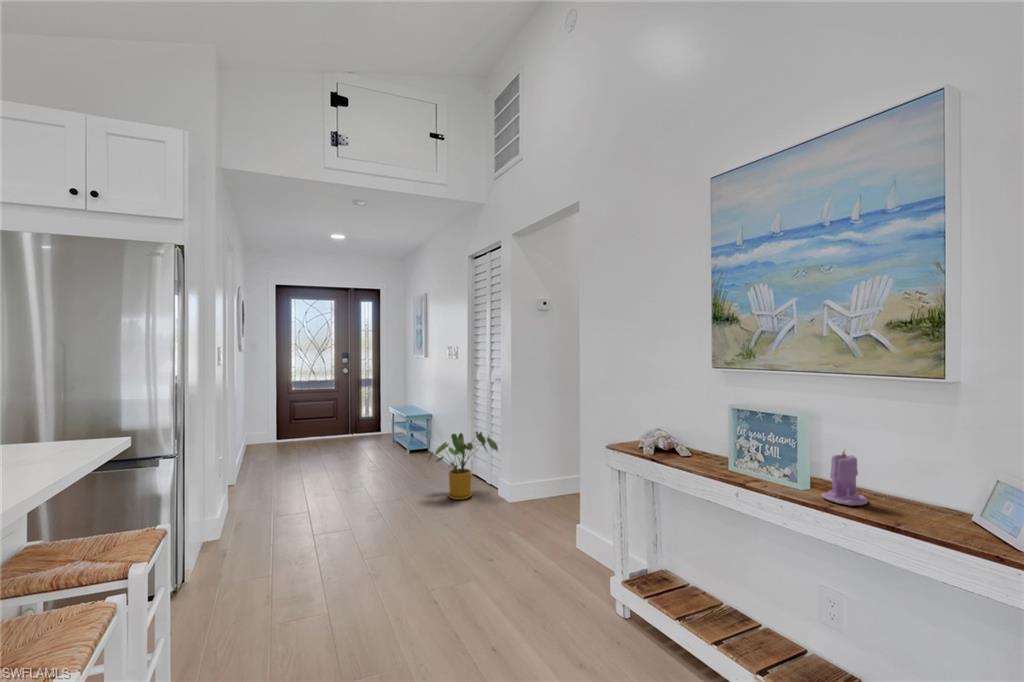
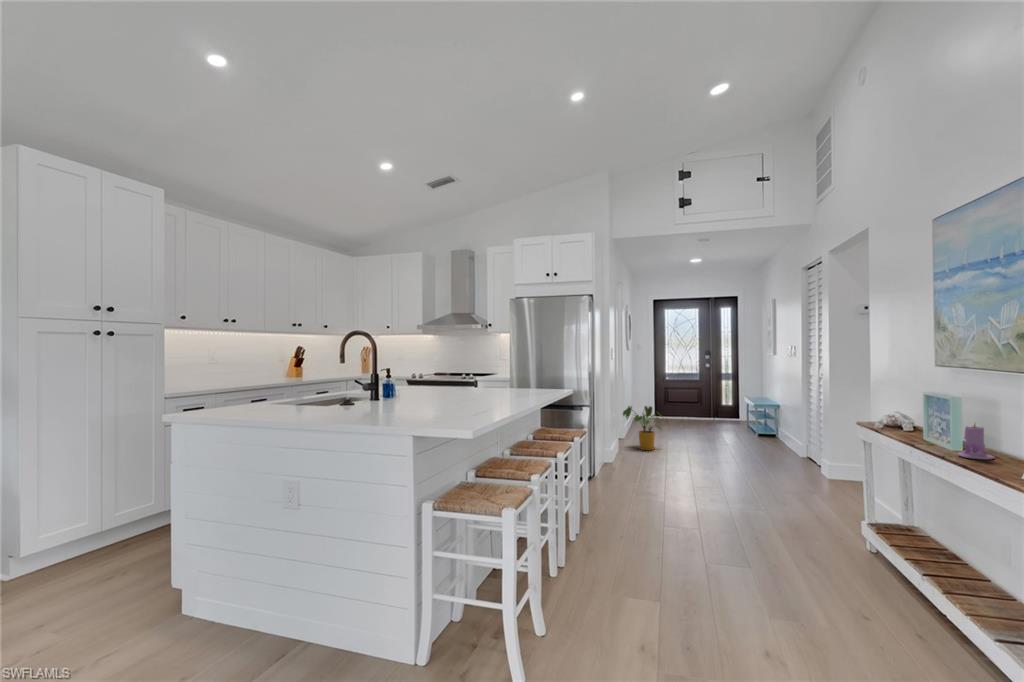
house plant: present [429,431,498,500] -> present [623,406,668,450]

